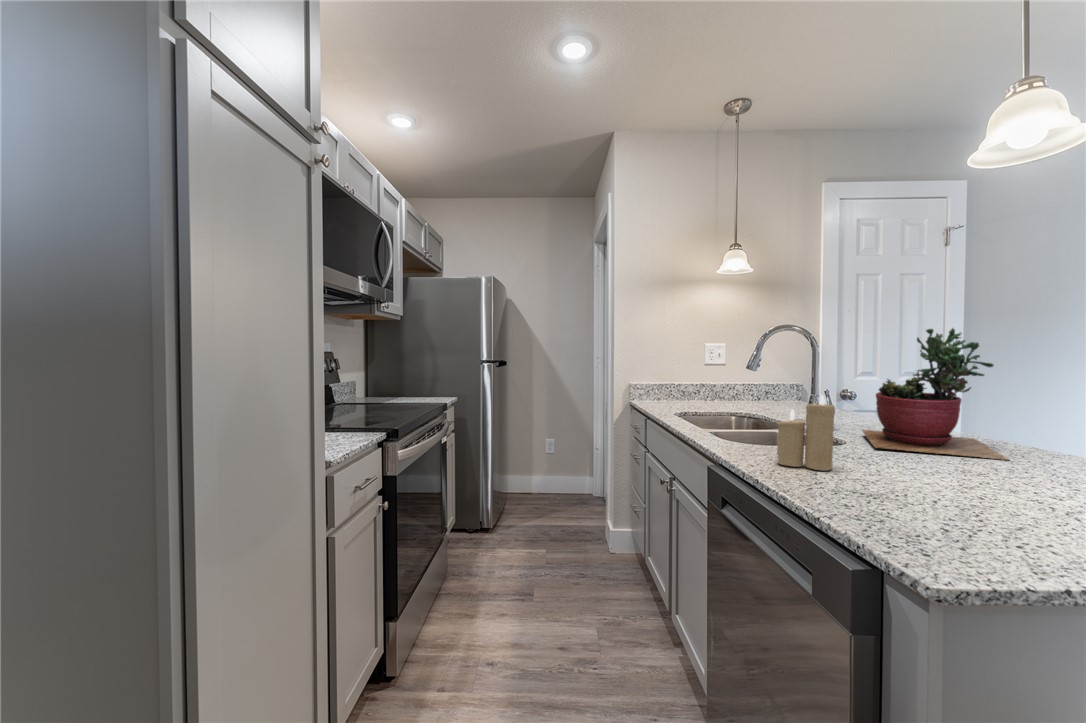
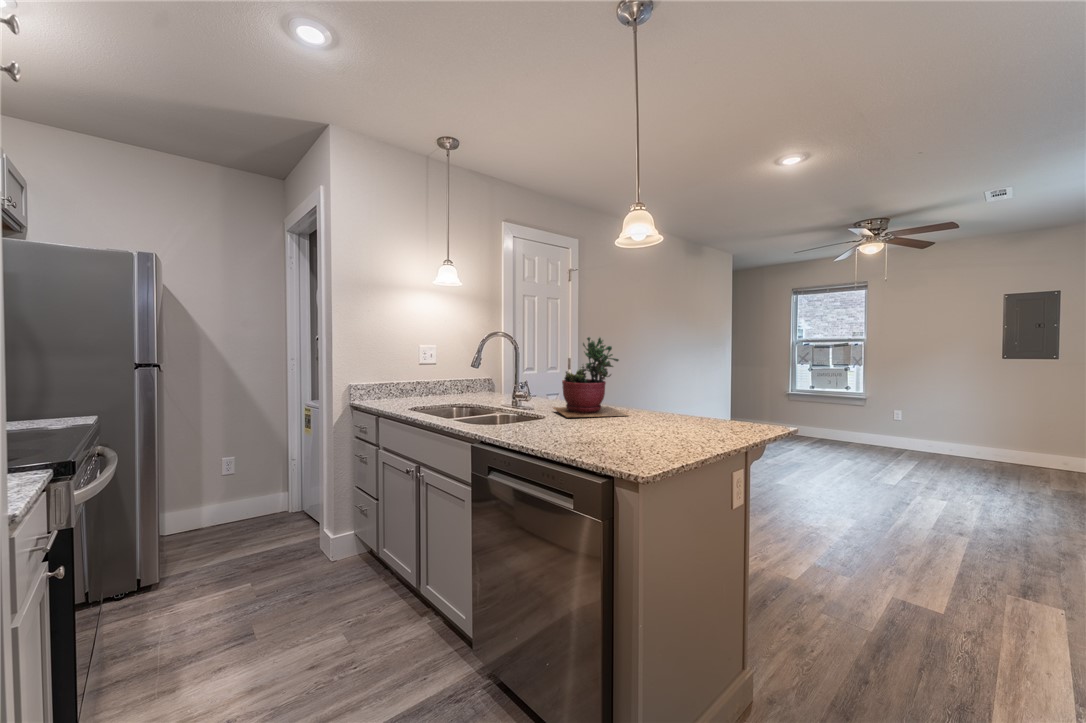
candle: present [777,395,835,471] -> none [523,382,558,434]

